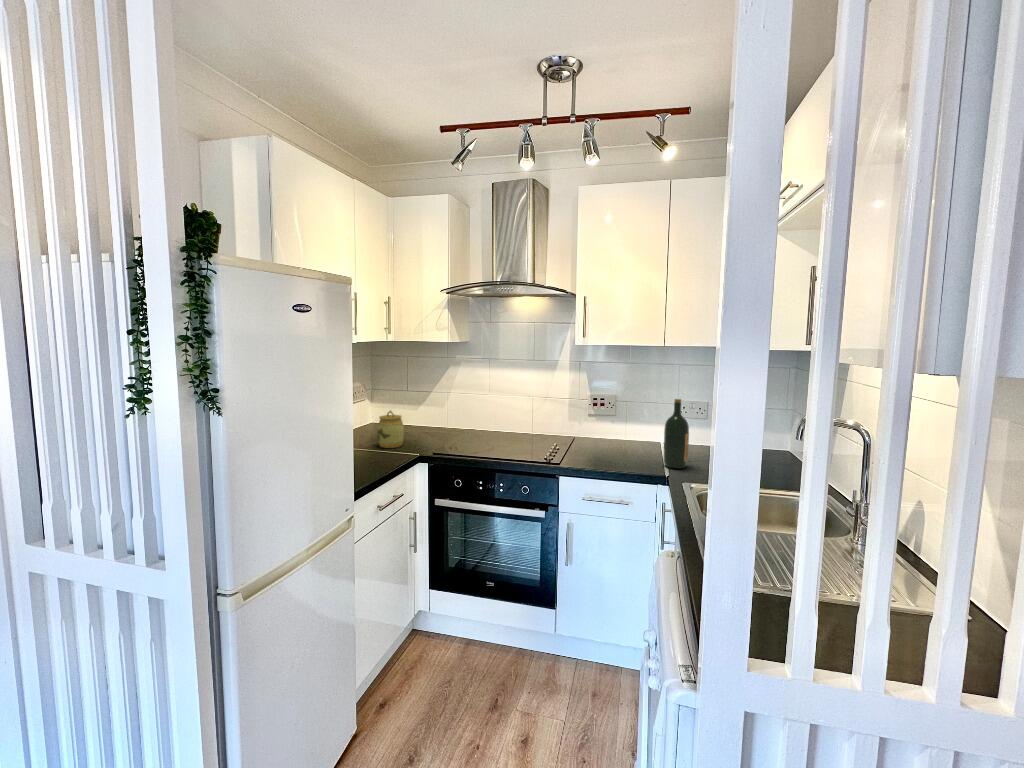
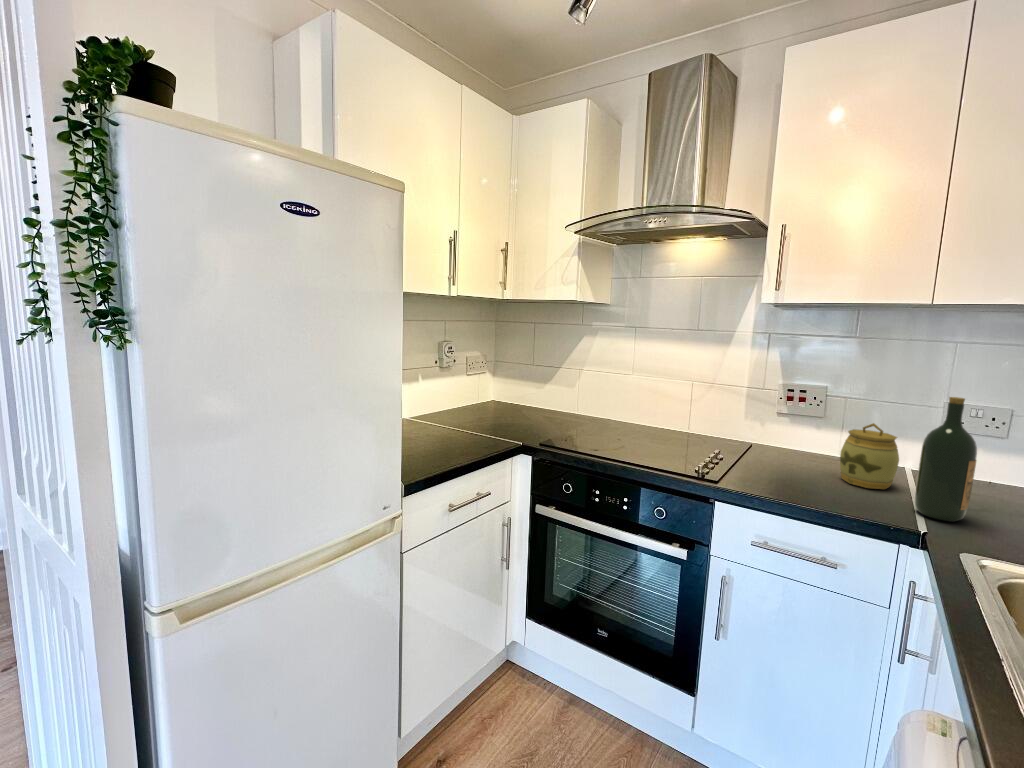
jar: present [377,411,404,448] -> present [840,423,899,489]

